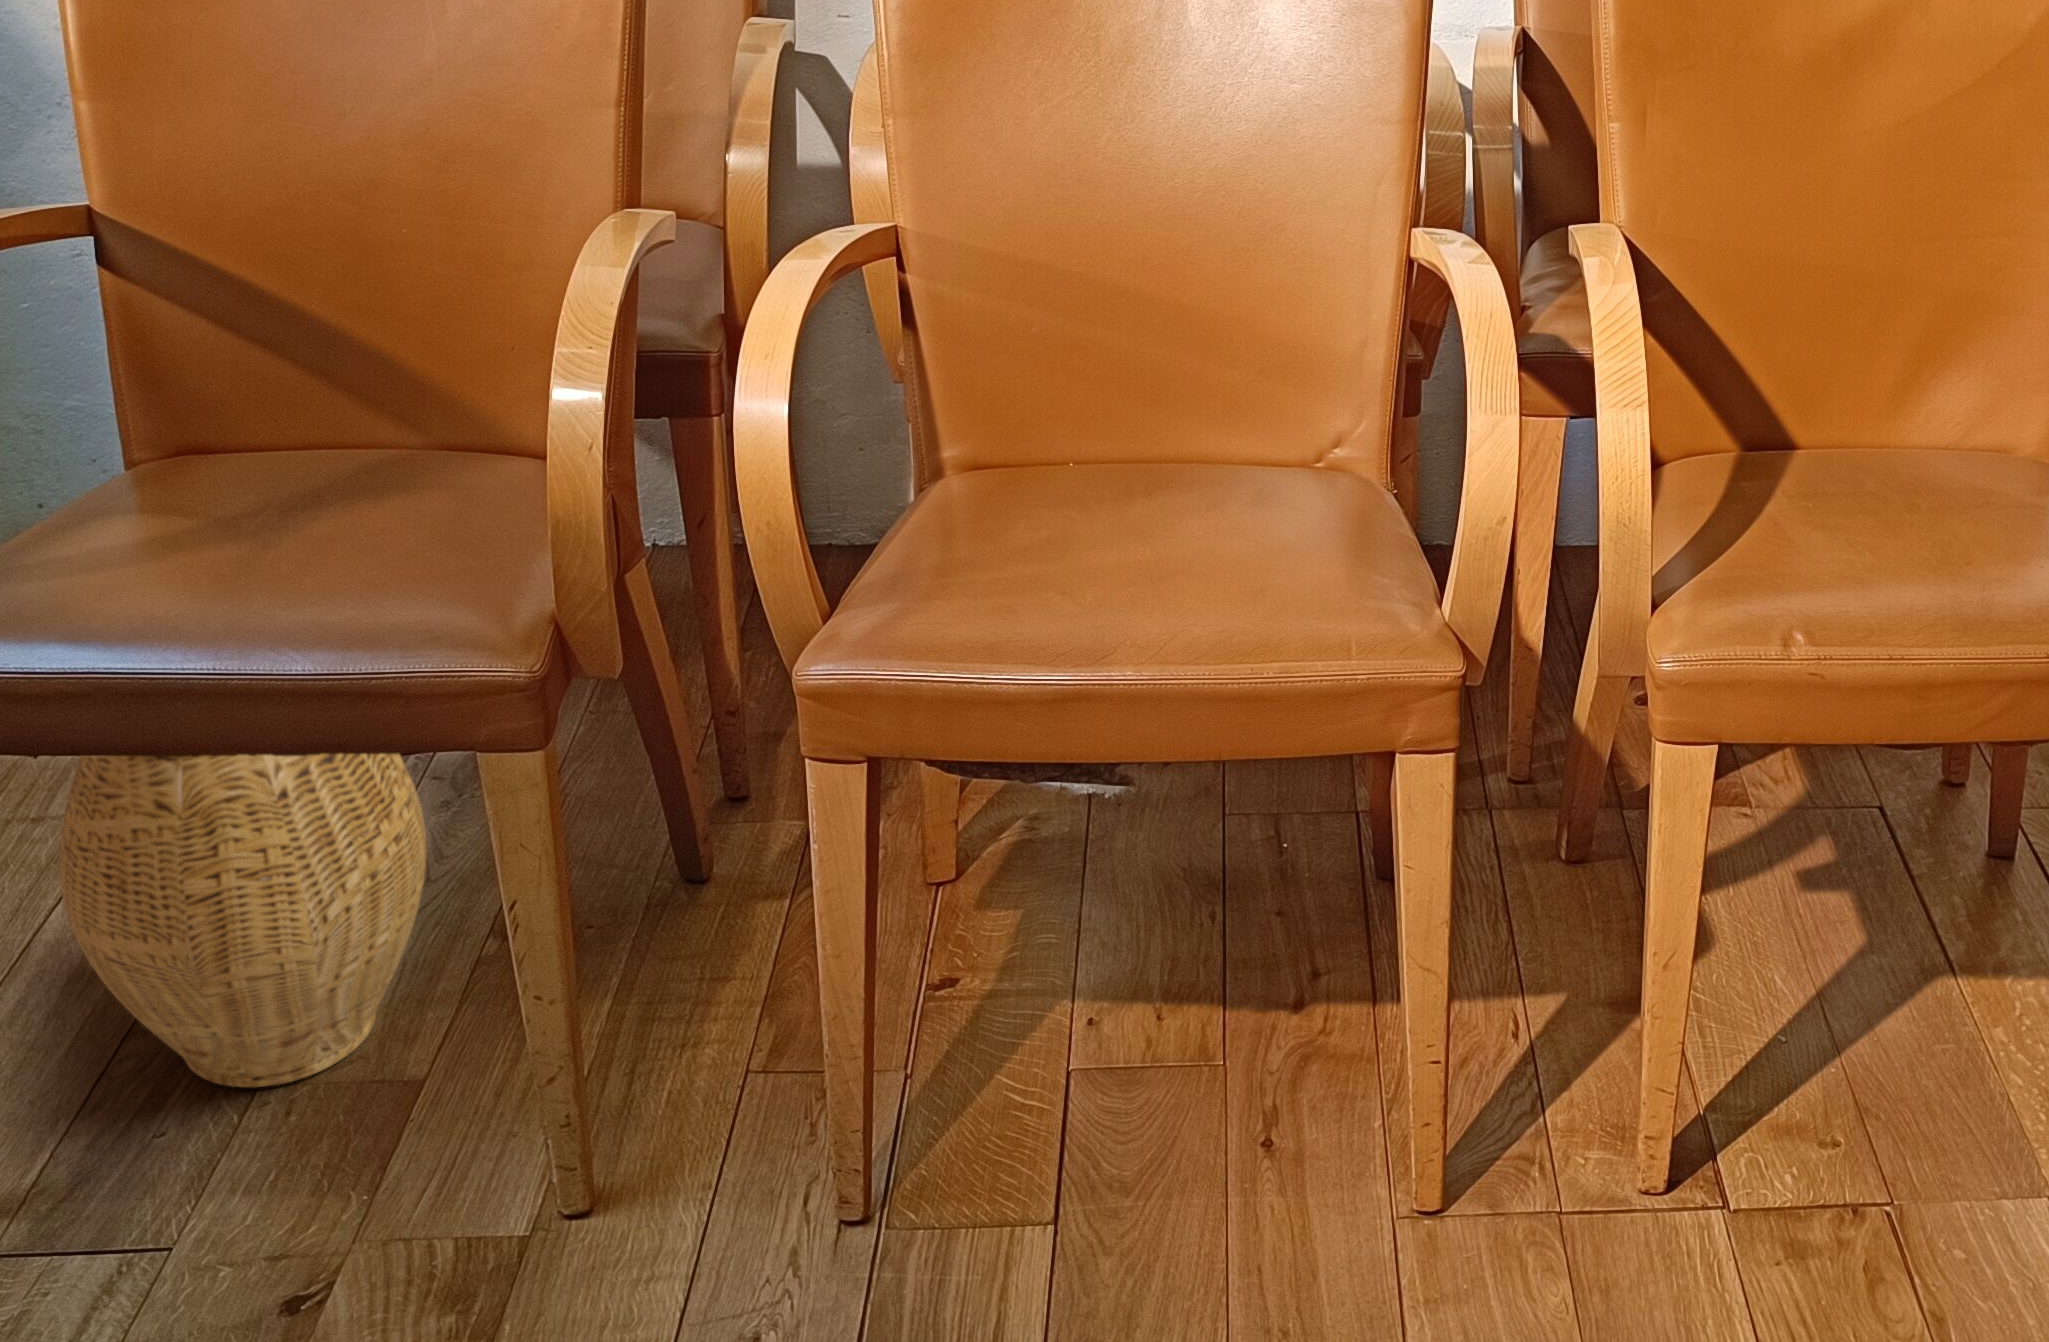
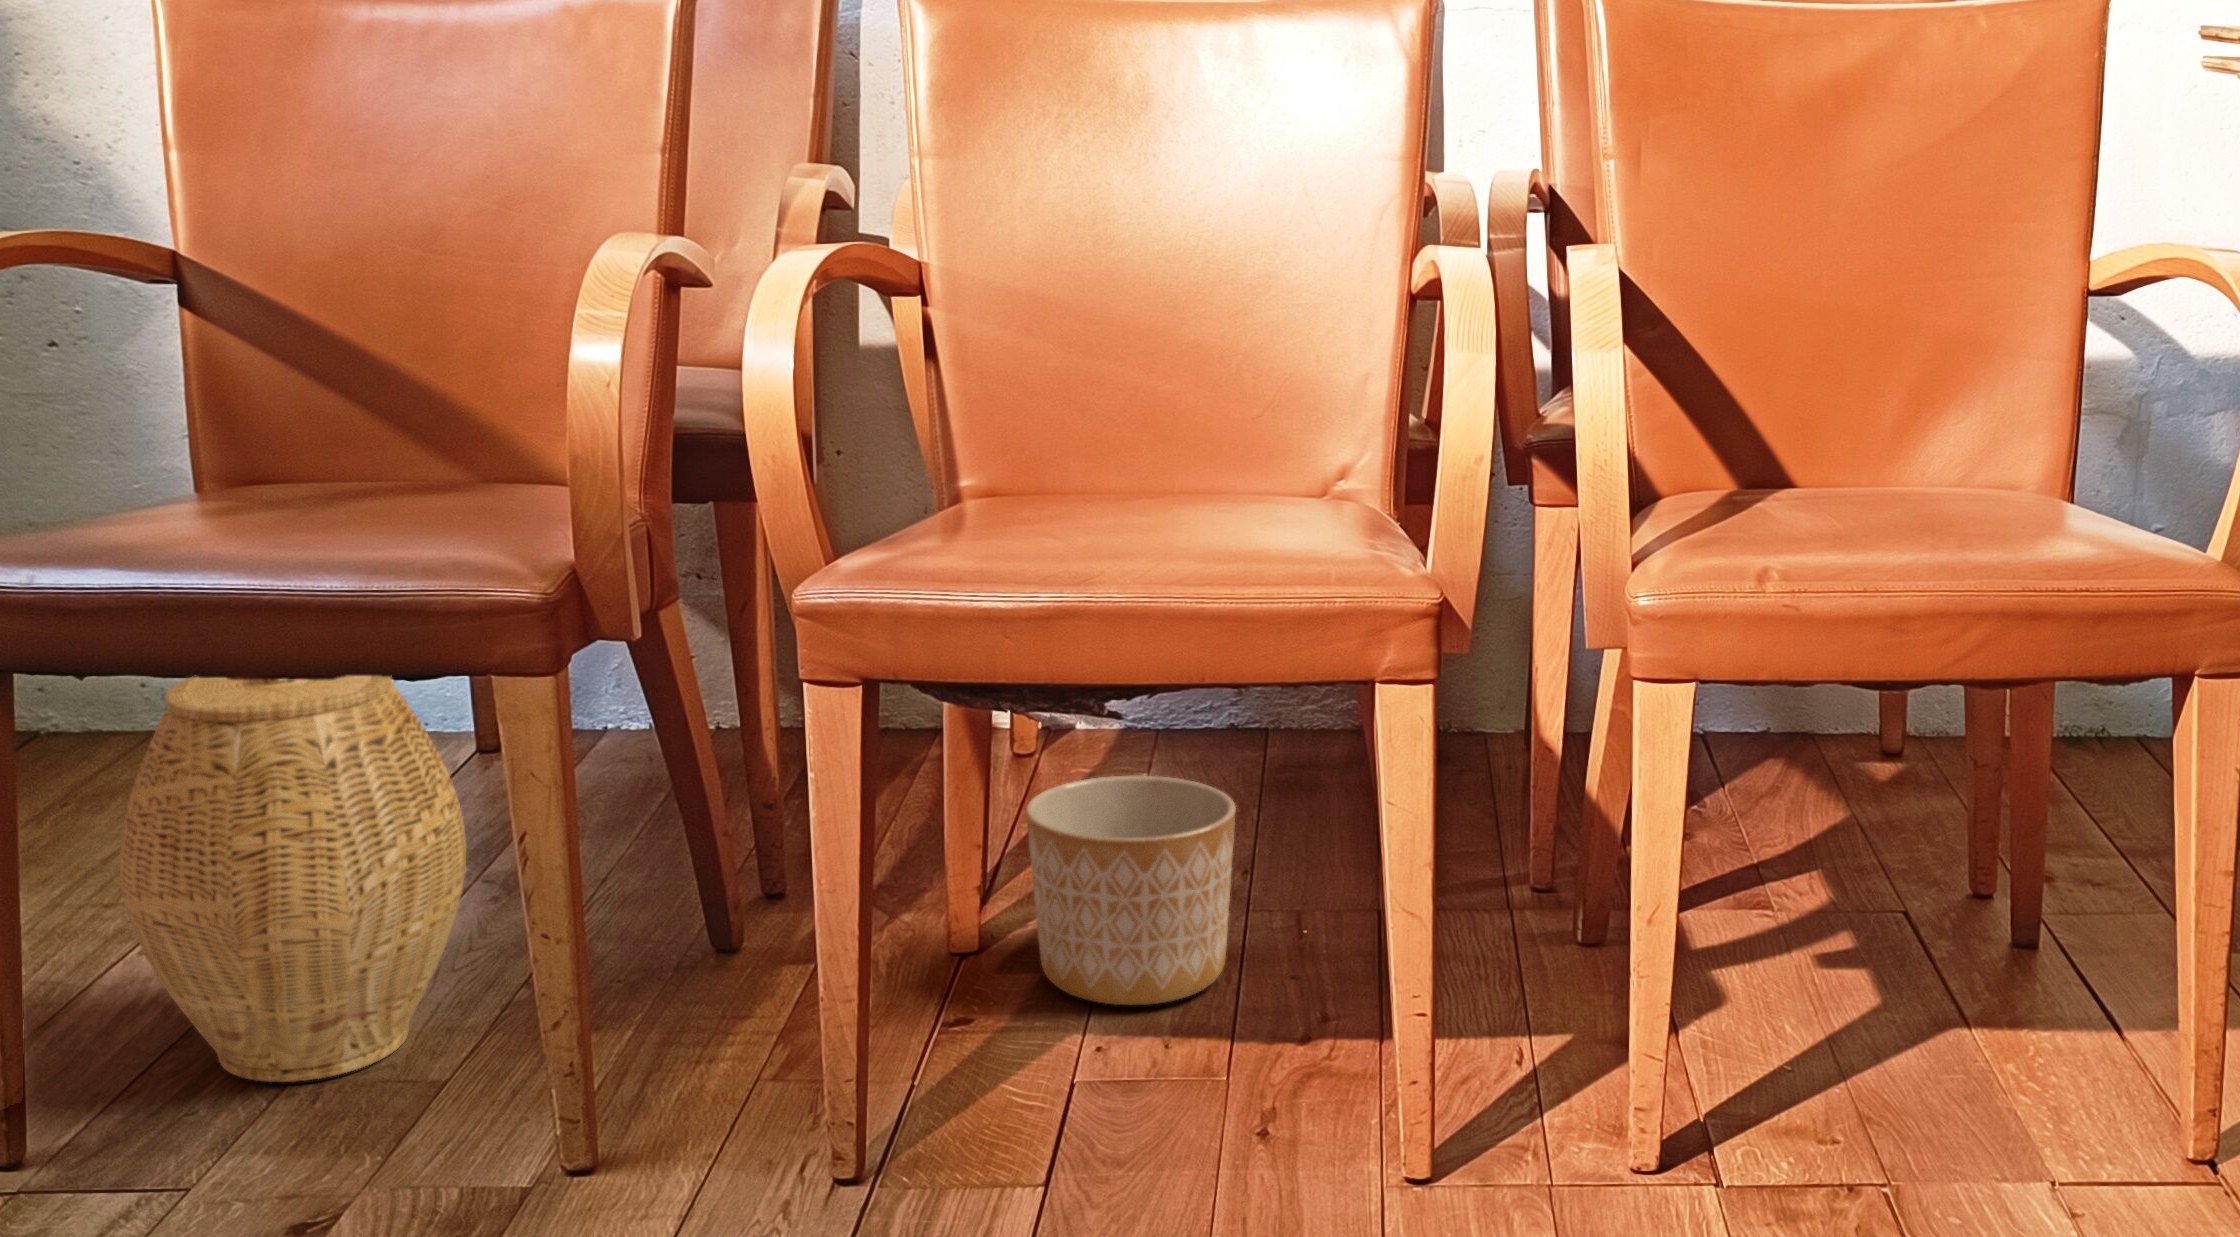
planter: none [1006,704,1224,959] -> present [1026,776,1236,1005]

